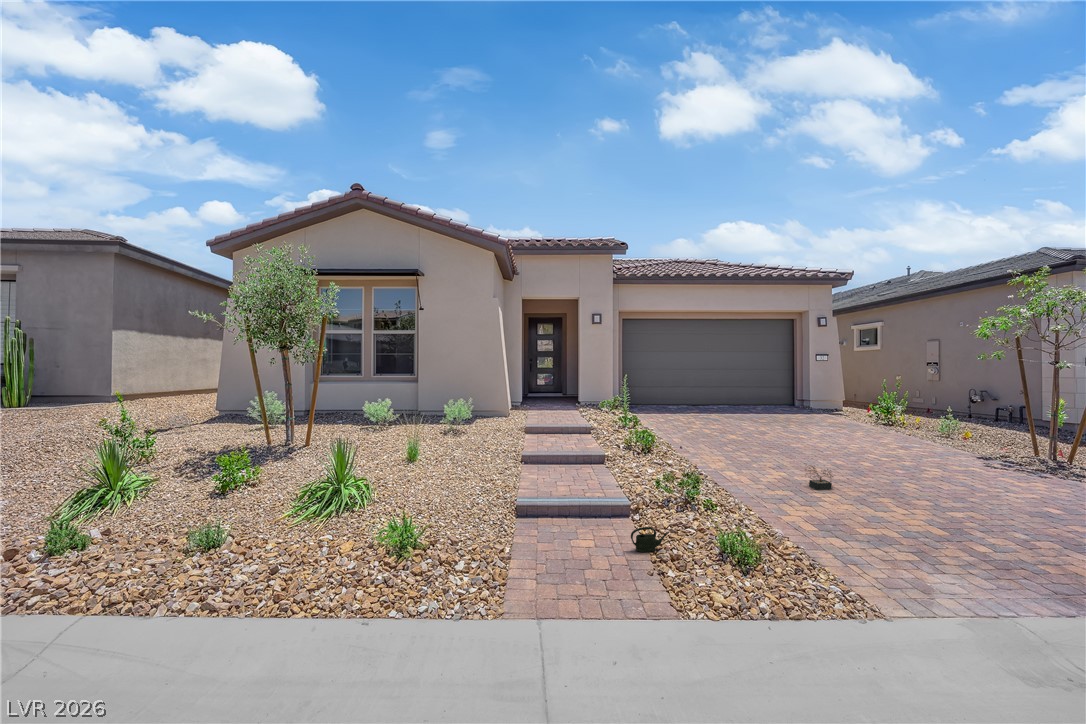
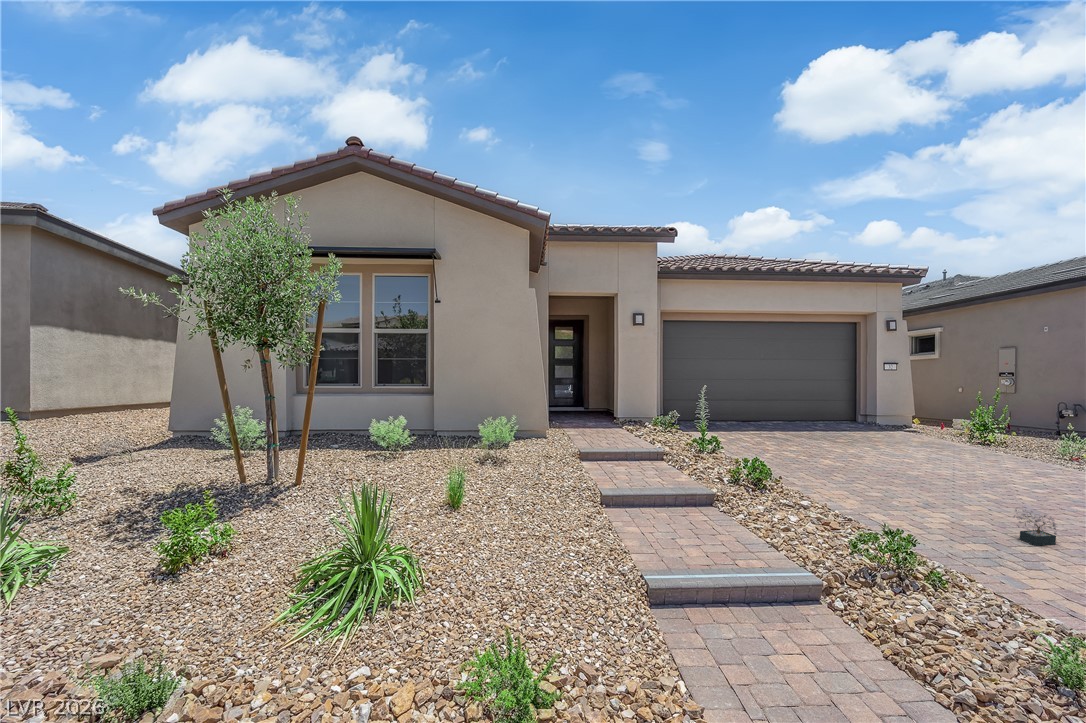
watering can: present [631,527,669,552] -> none [892,642,951,687]

